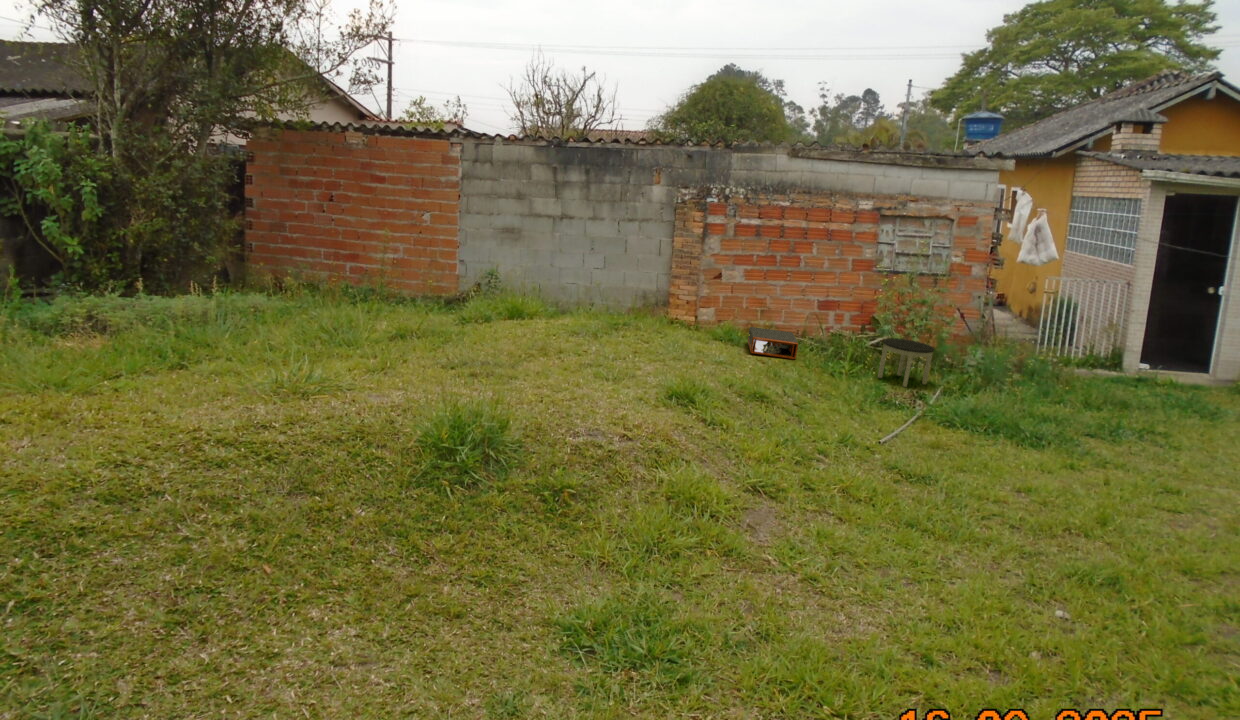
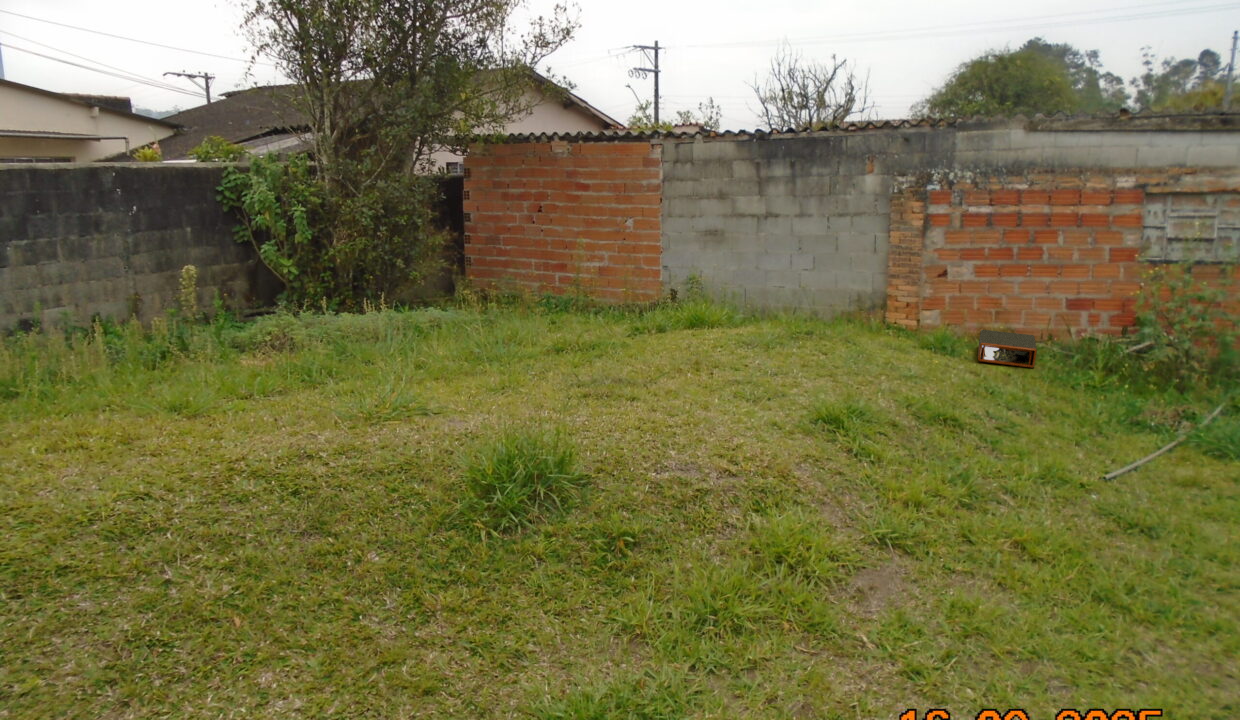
round table: present [878,339,934,387] -> none [1137,343,1212,403]

